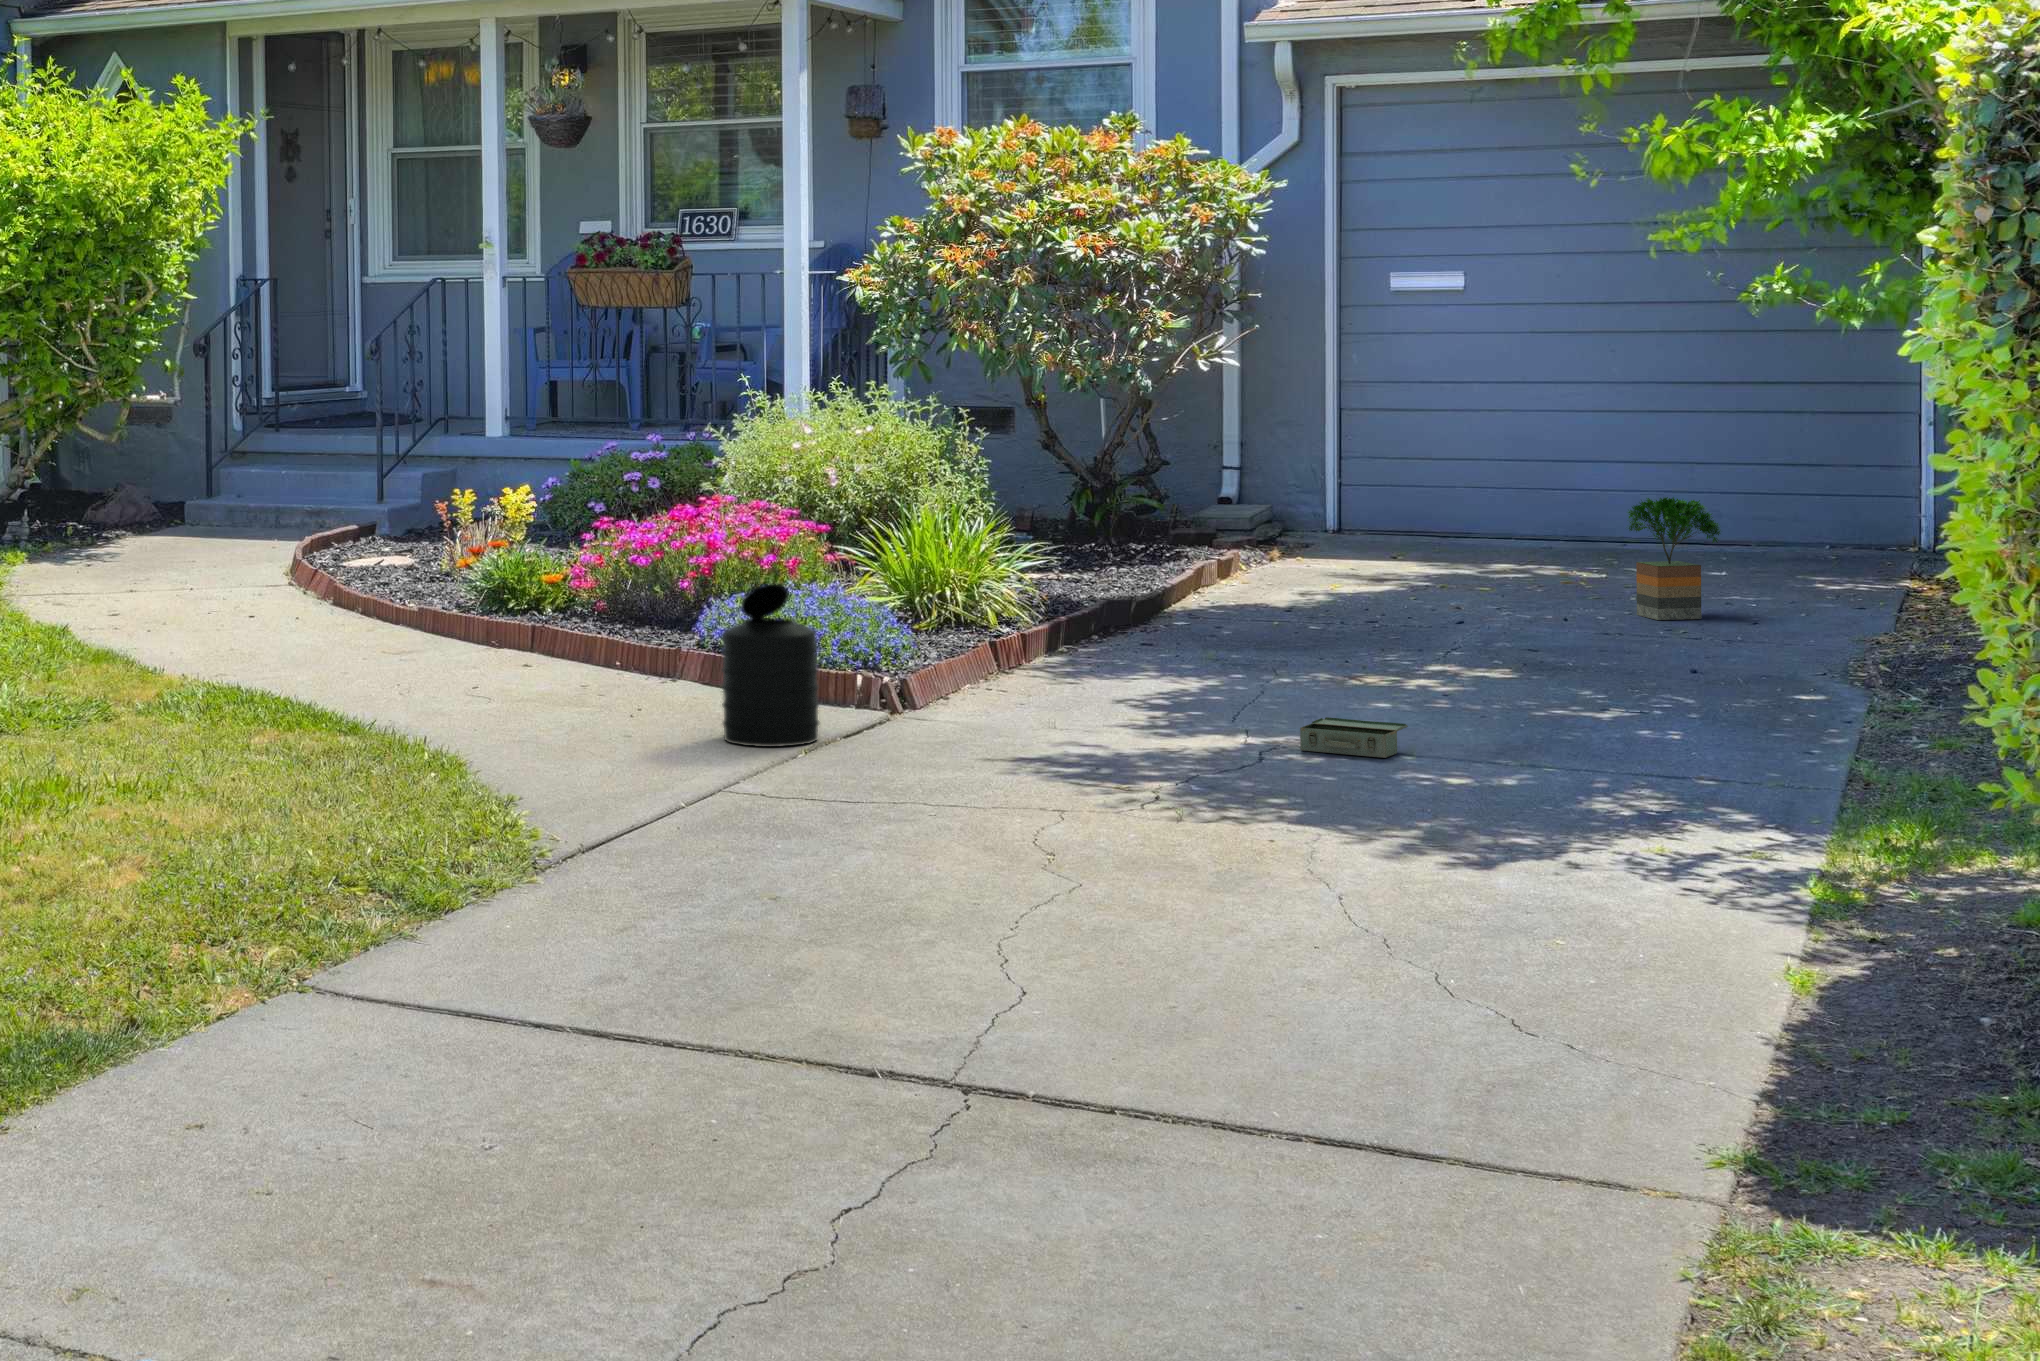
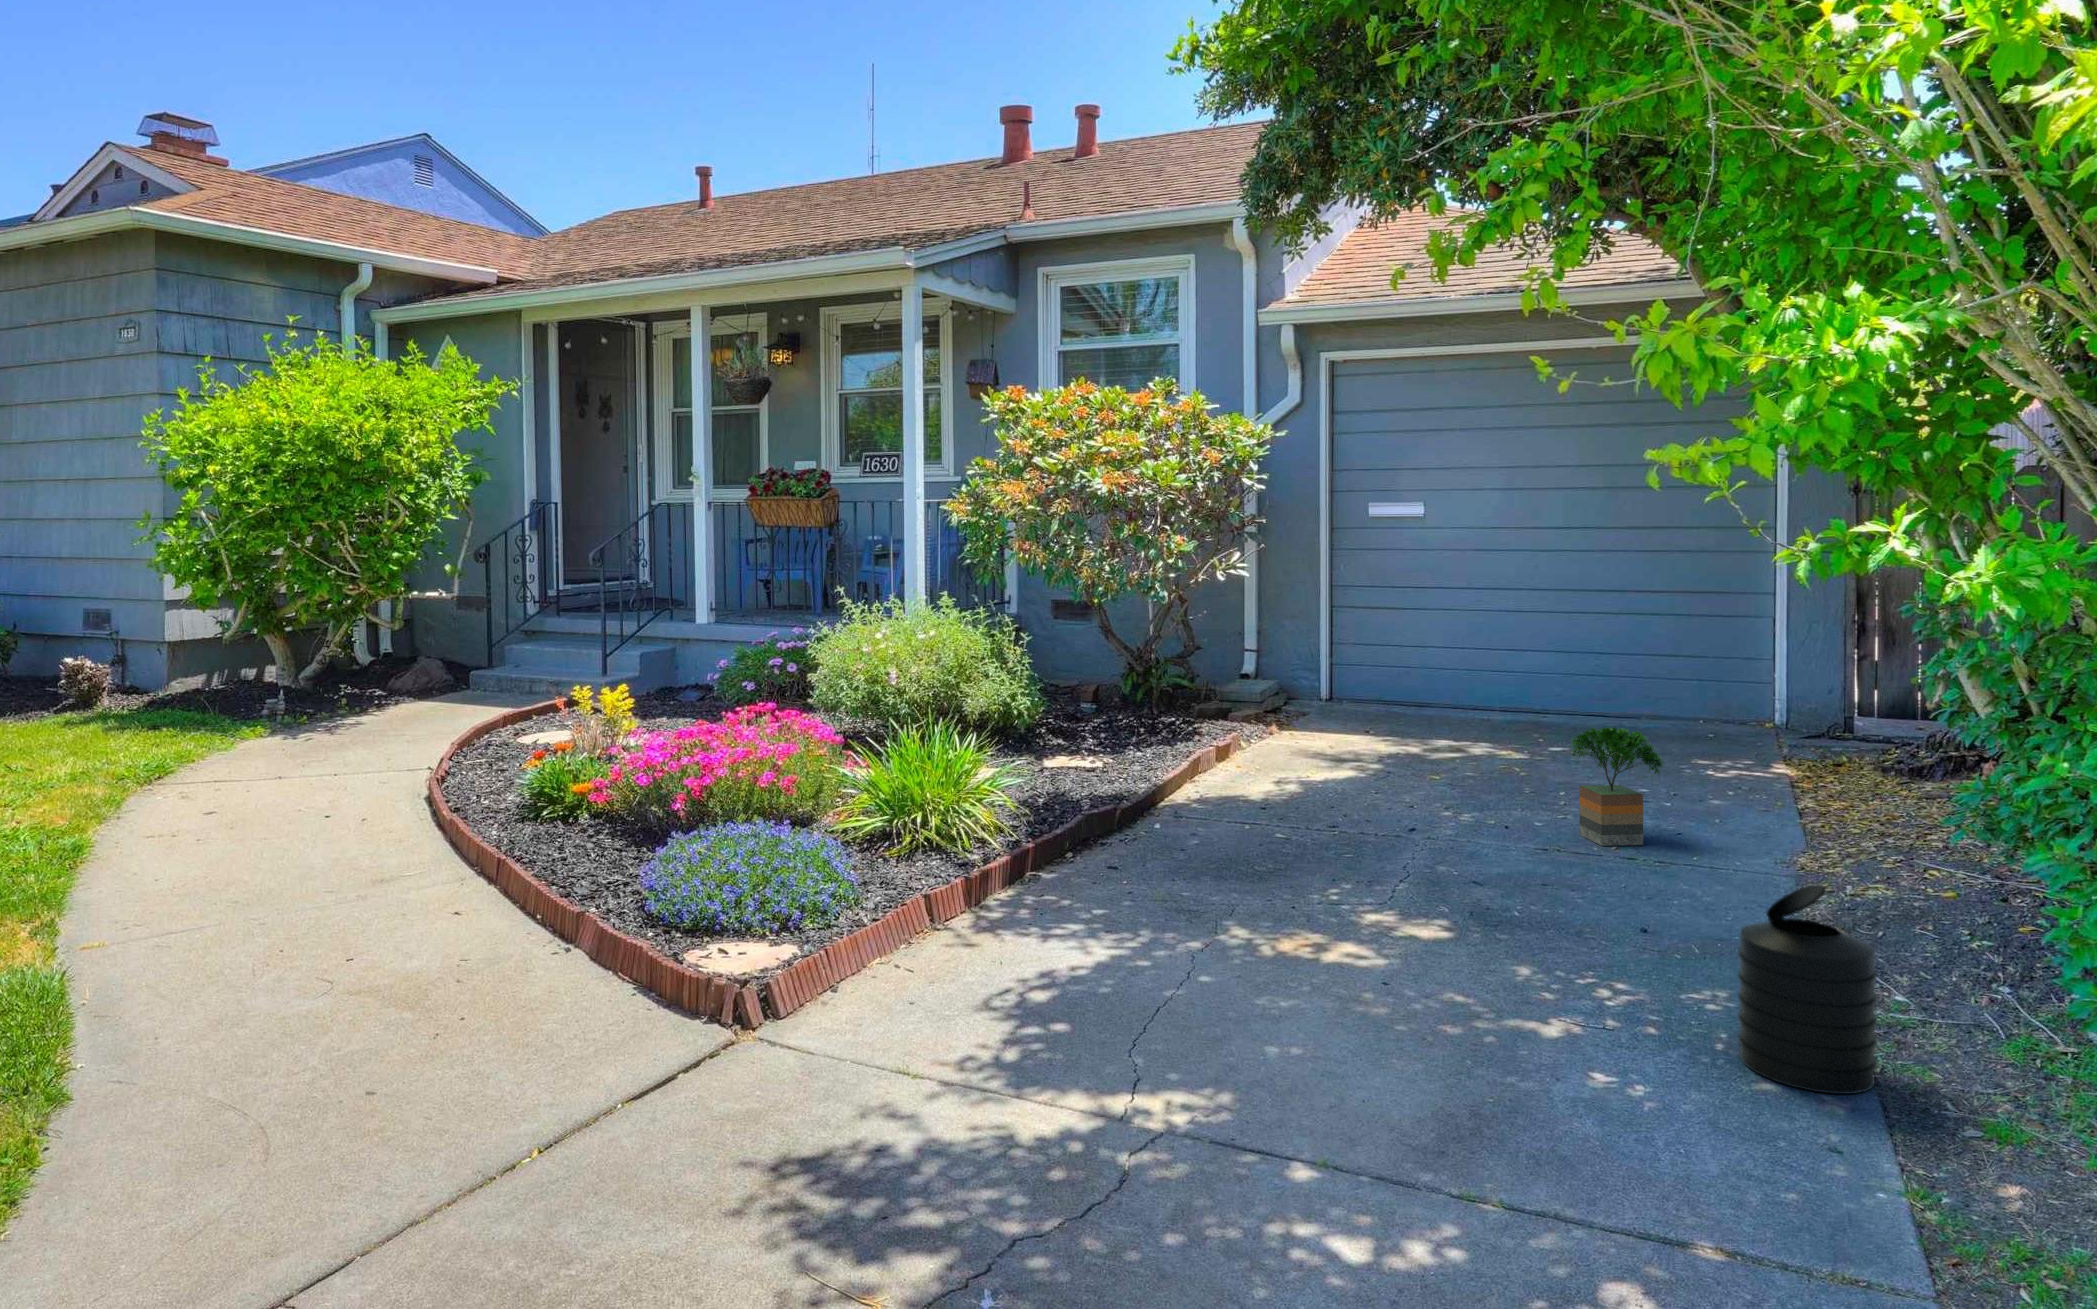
trash can: present [722,583,819,747] -> present [1738,884,1877,1094]
toolbox: present [1300,717,1408,758] -> none [1160,1117,1306,1221]

